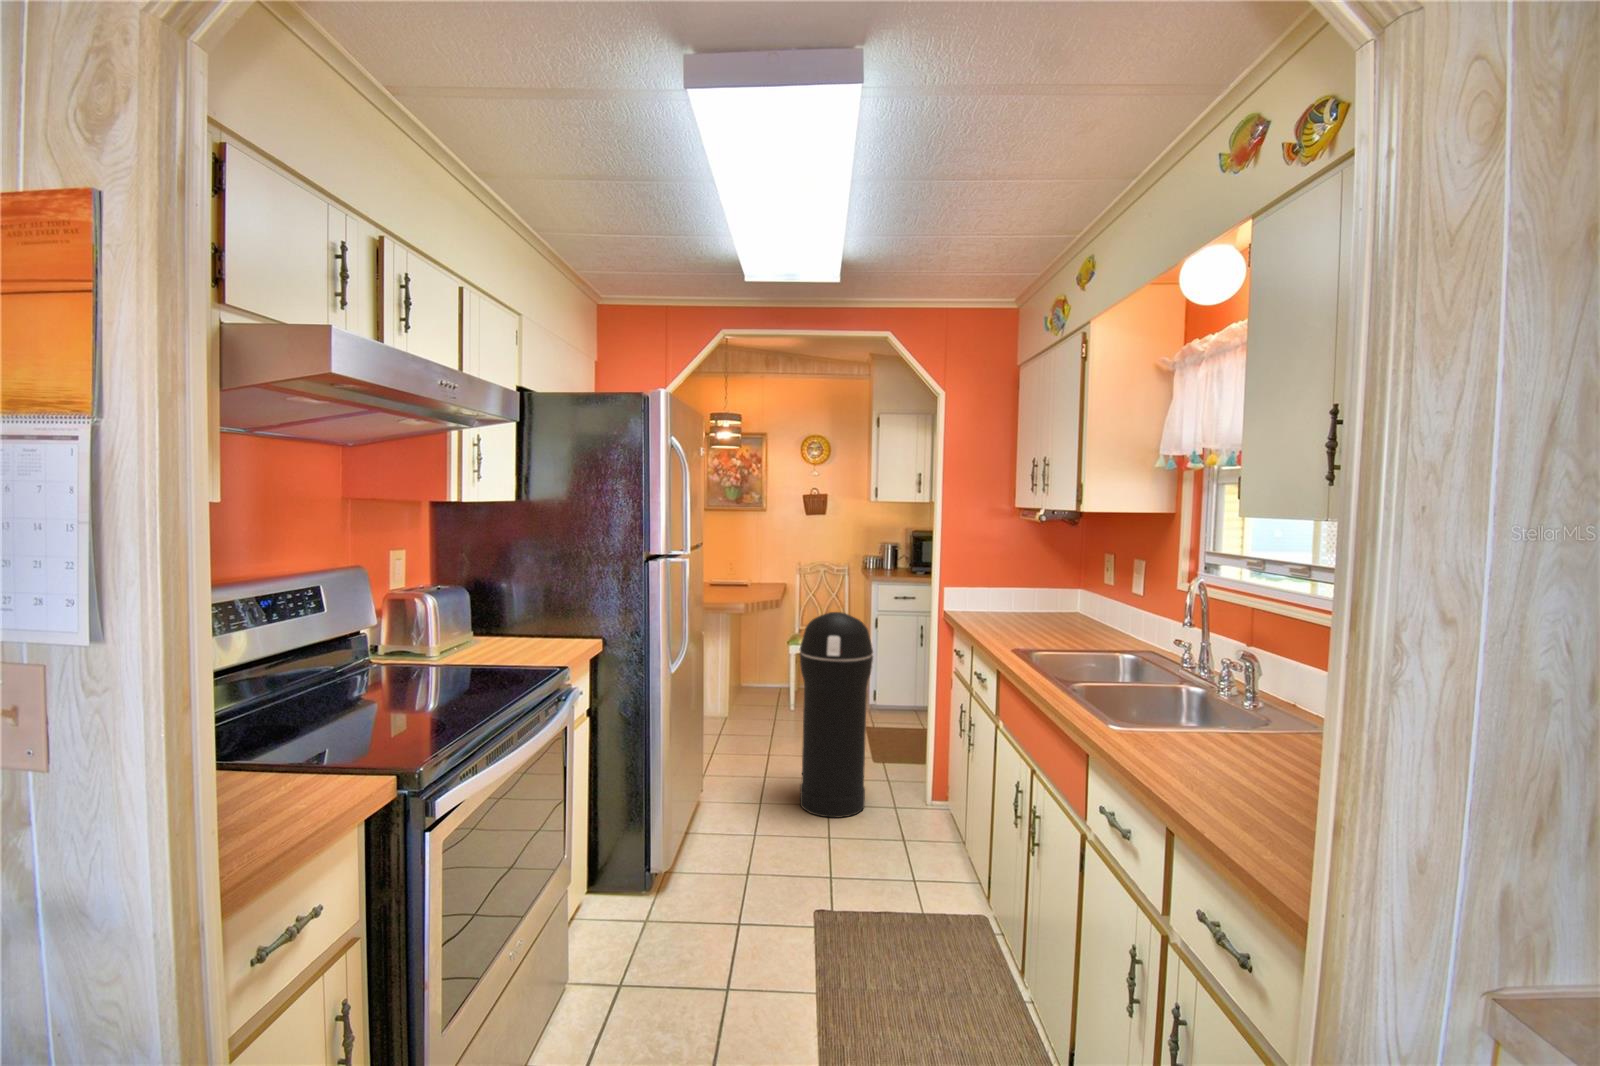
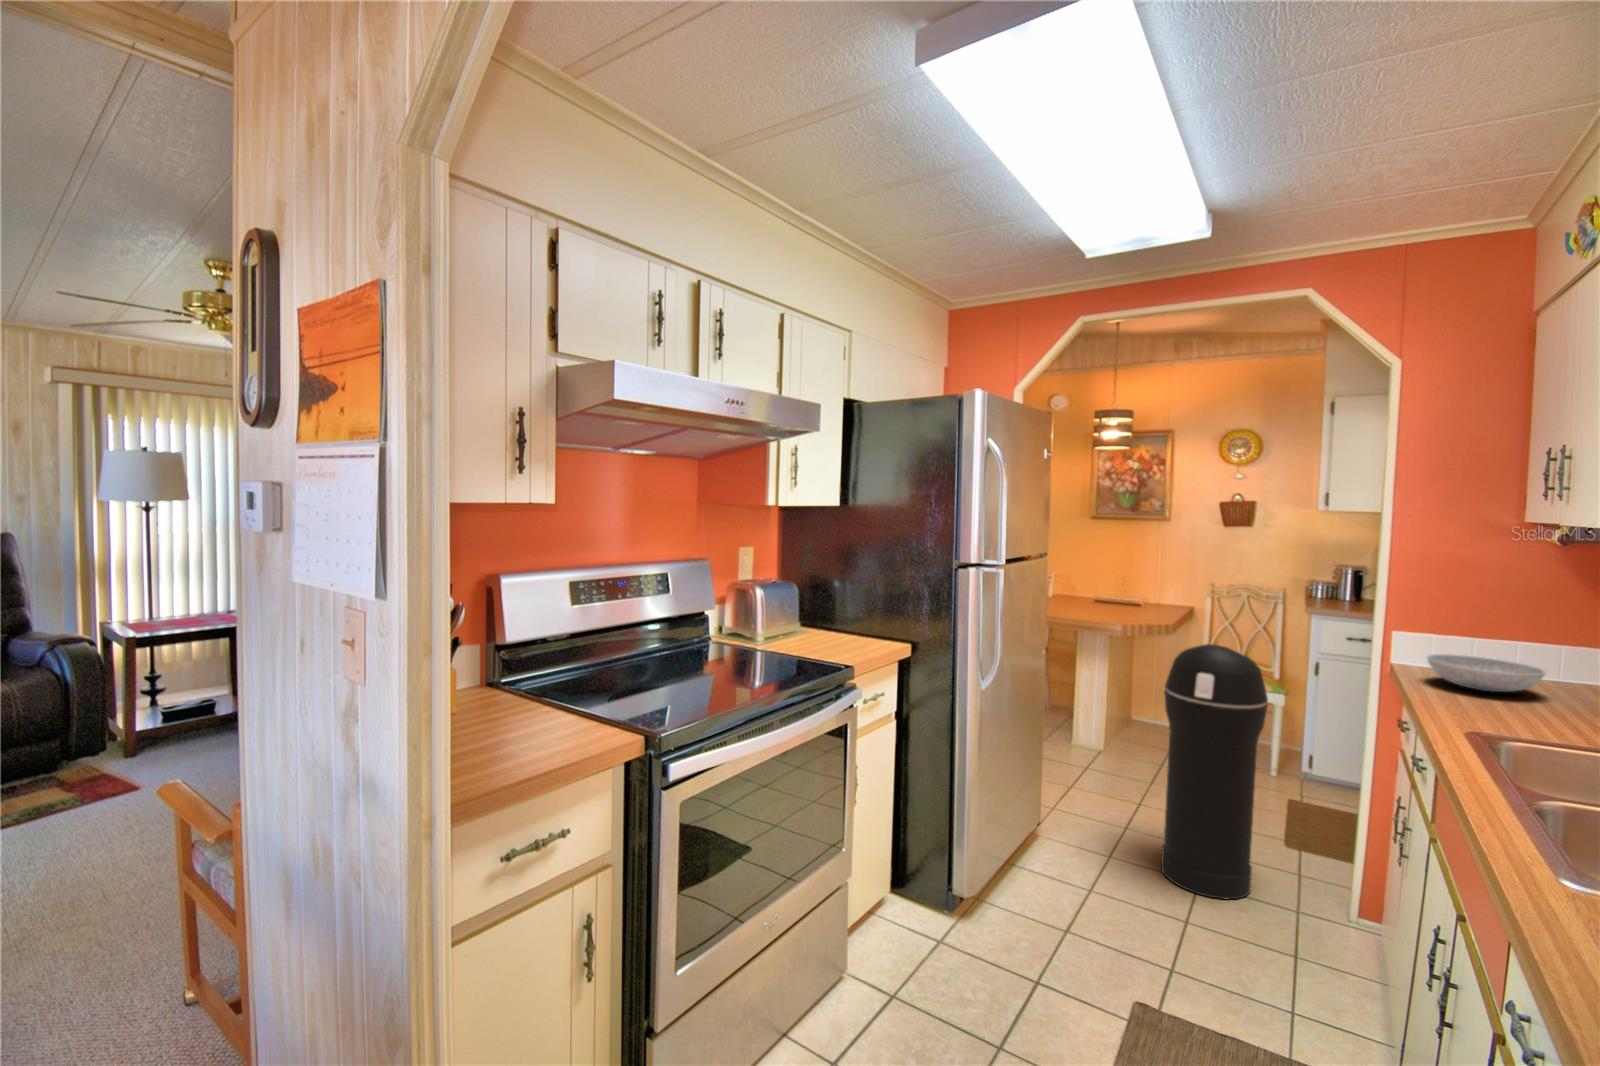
dish: none [975,602,1037,625] -> present [1427,654,1546,692]

